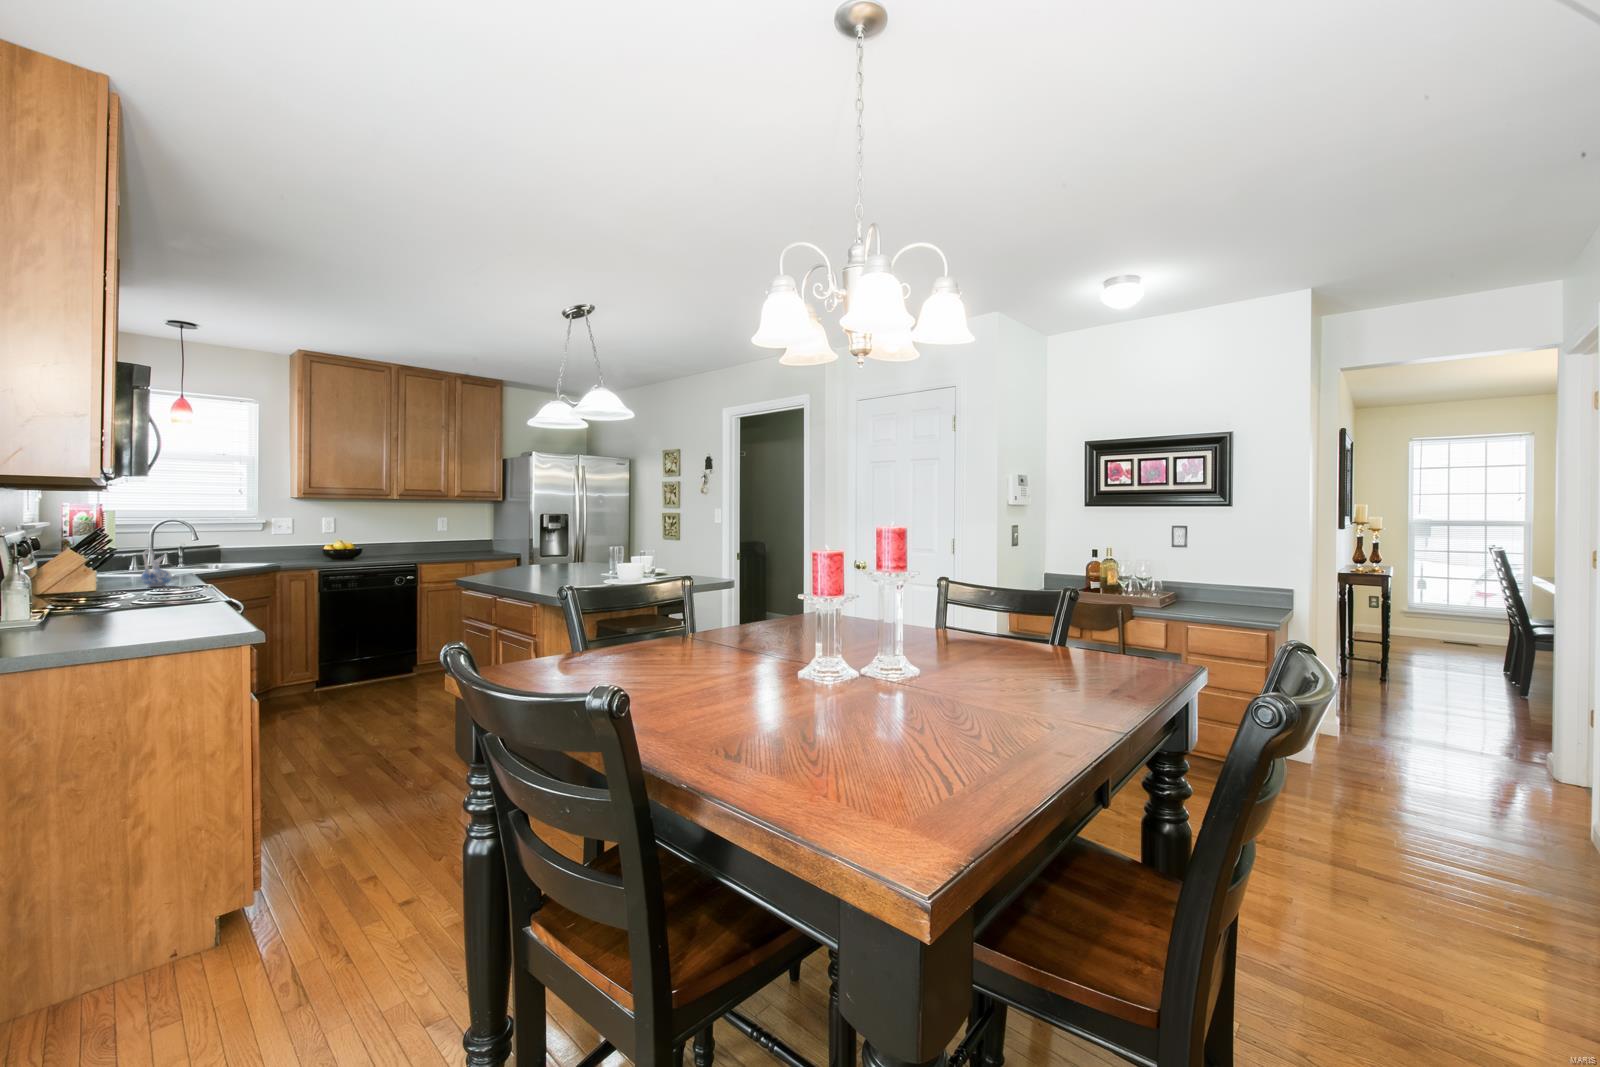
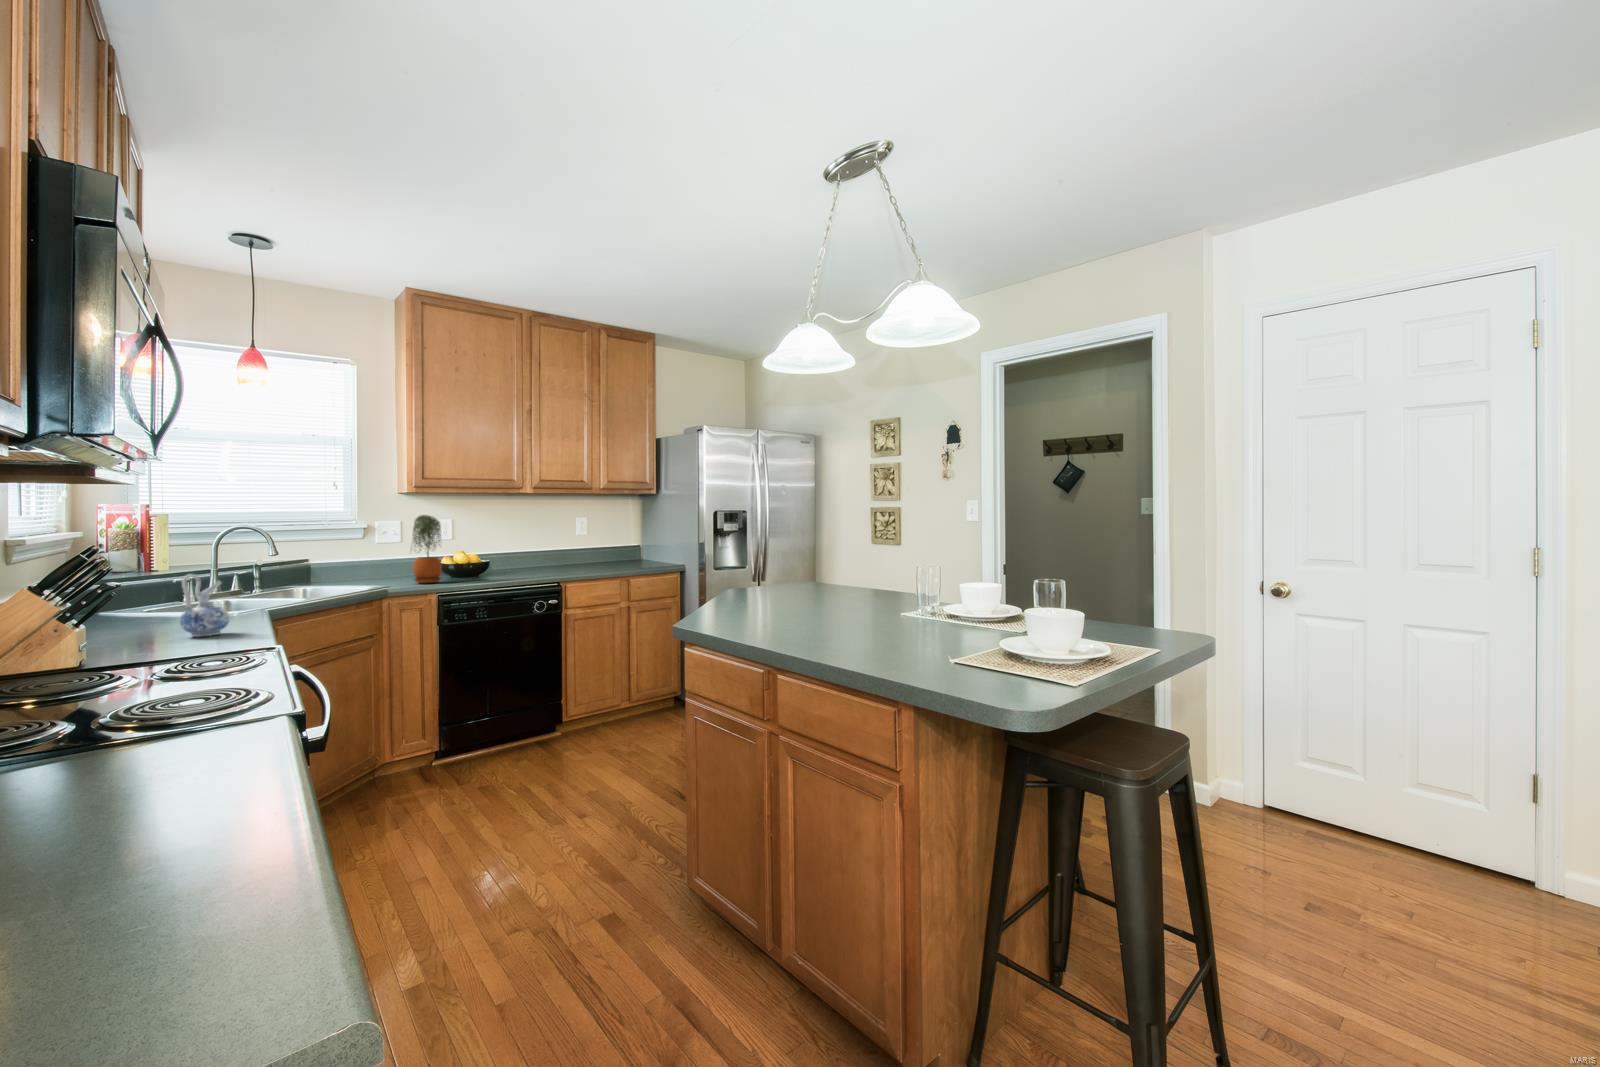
potted plant: none [298,513,324,563] -> present [412,515,442,584]

